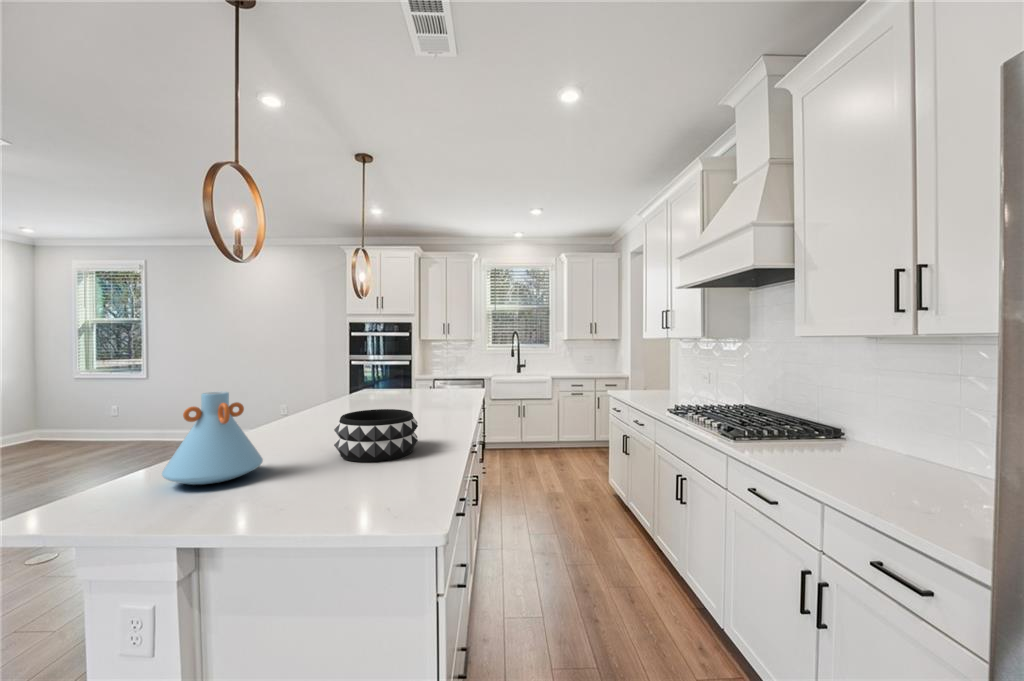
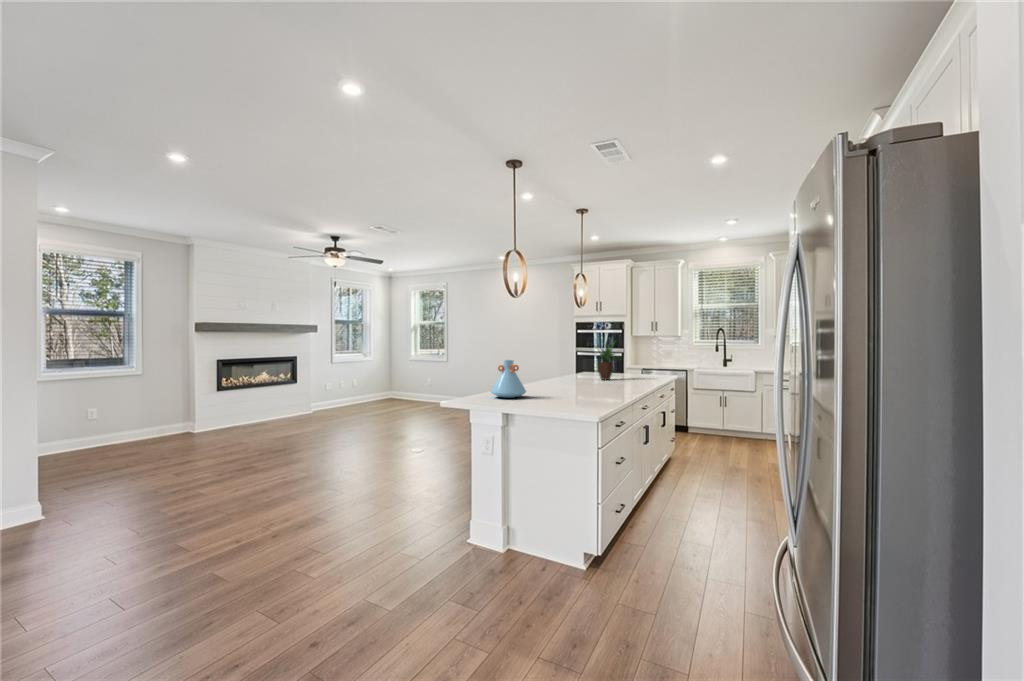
potted plant: none [382,344,430,403] -> present [599,342,618,380]
decorative bowl: present [334,409,418,462] -> none [556,374,599,398]

